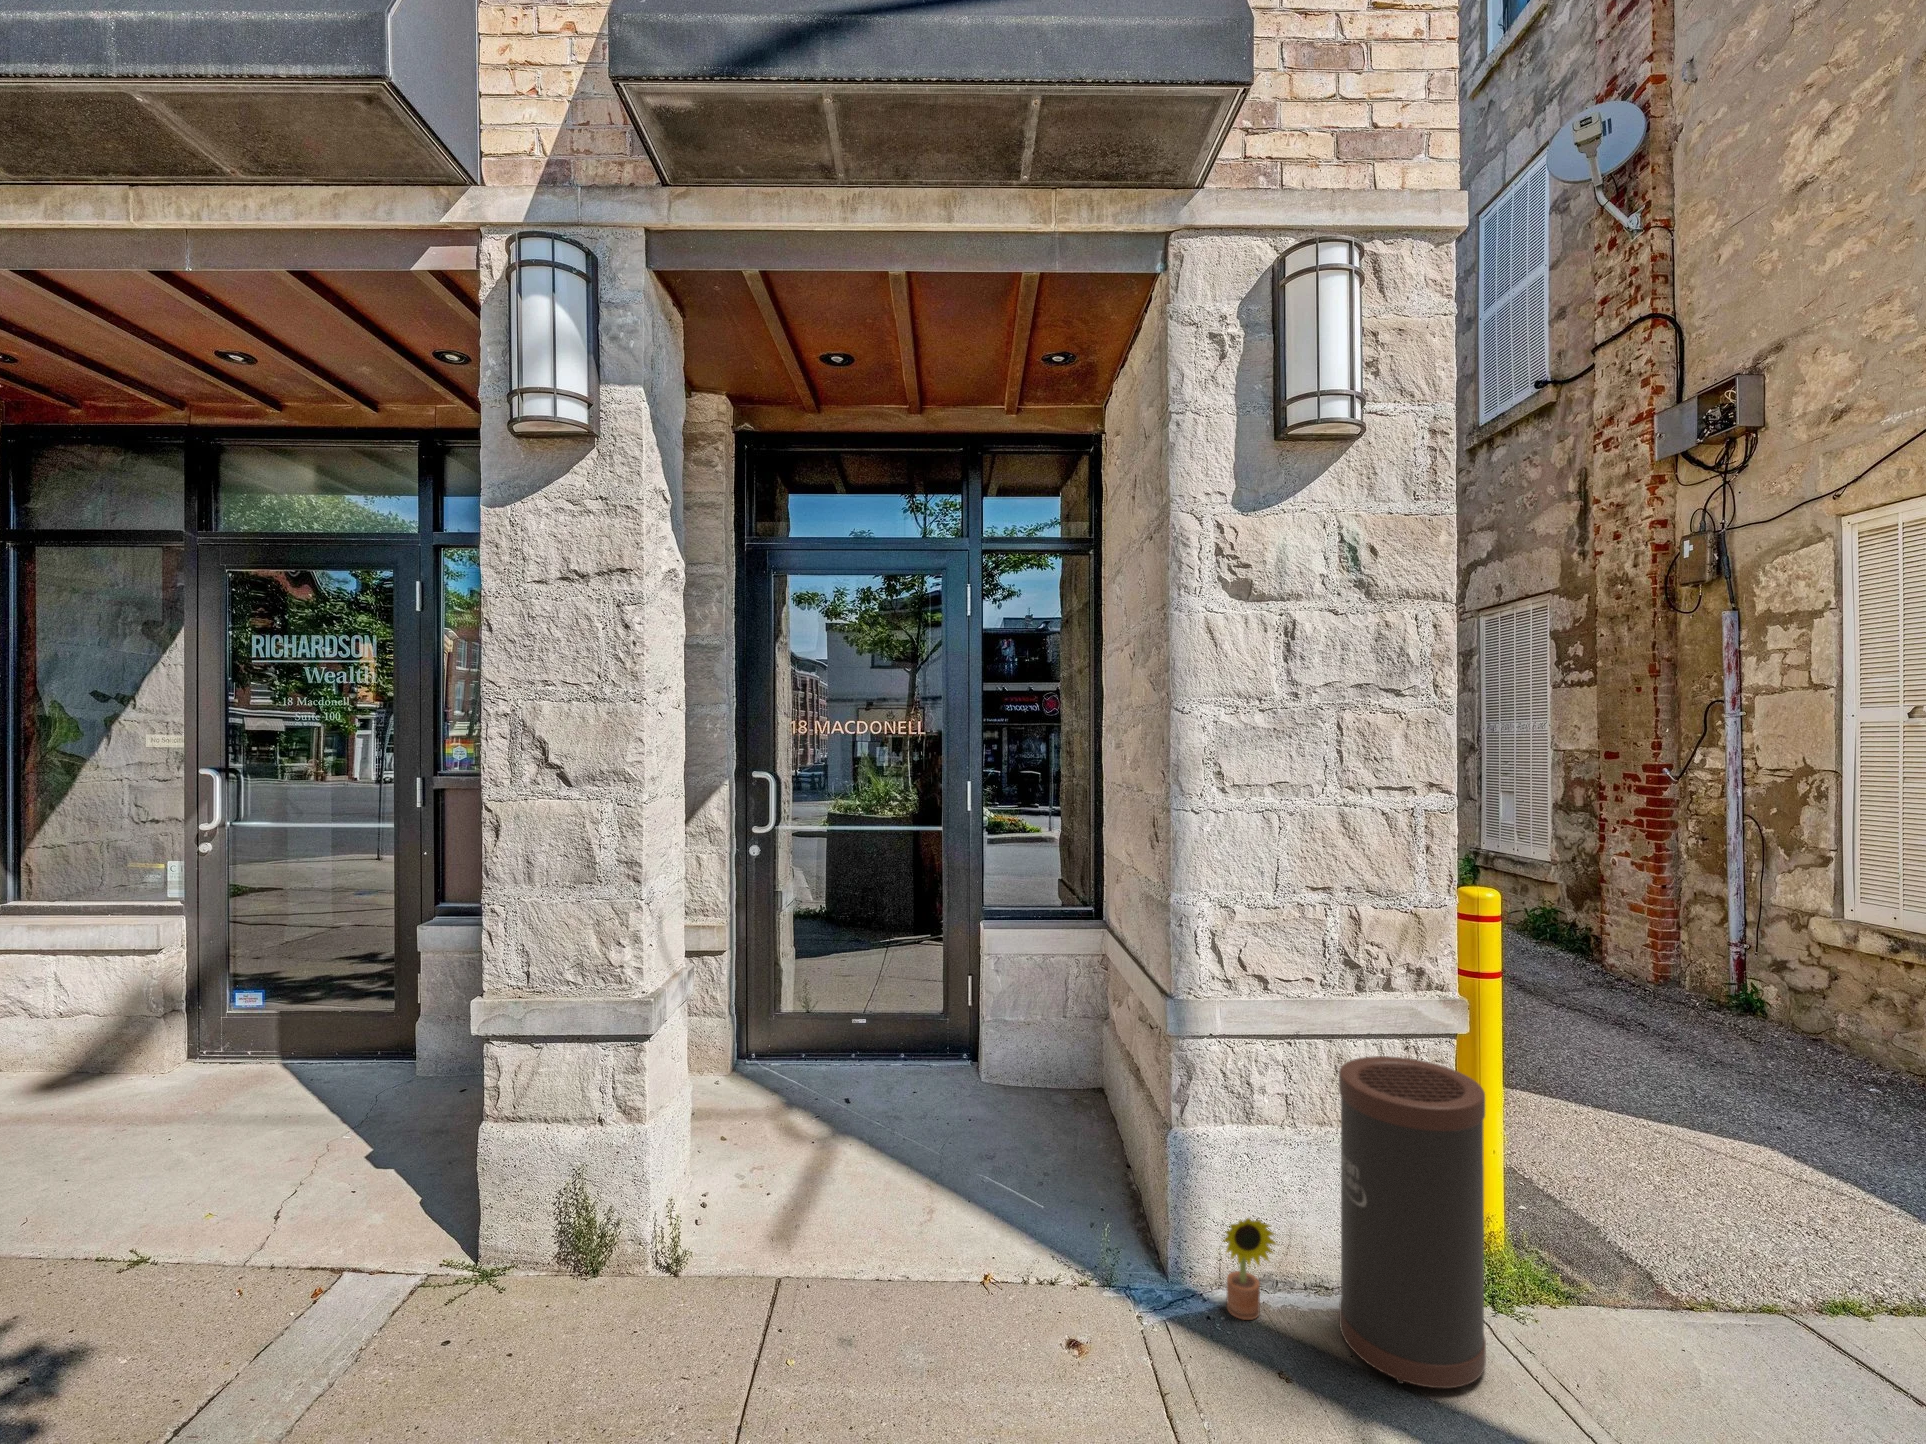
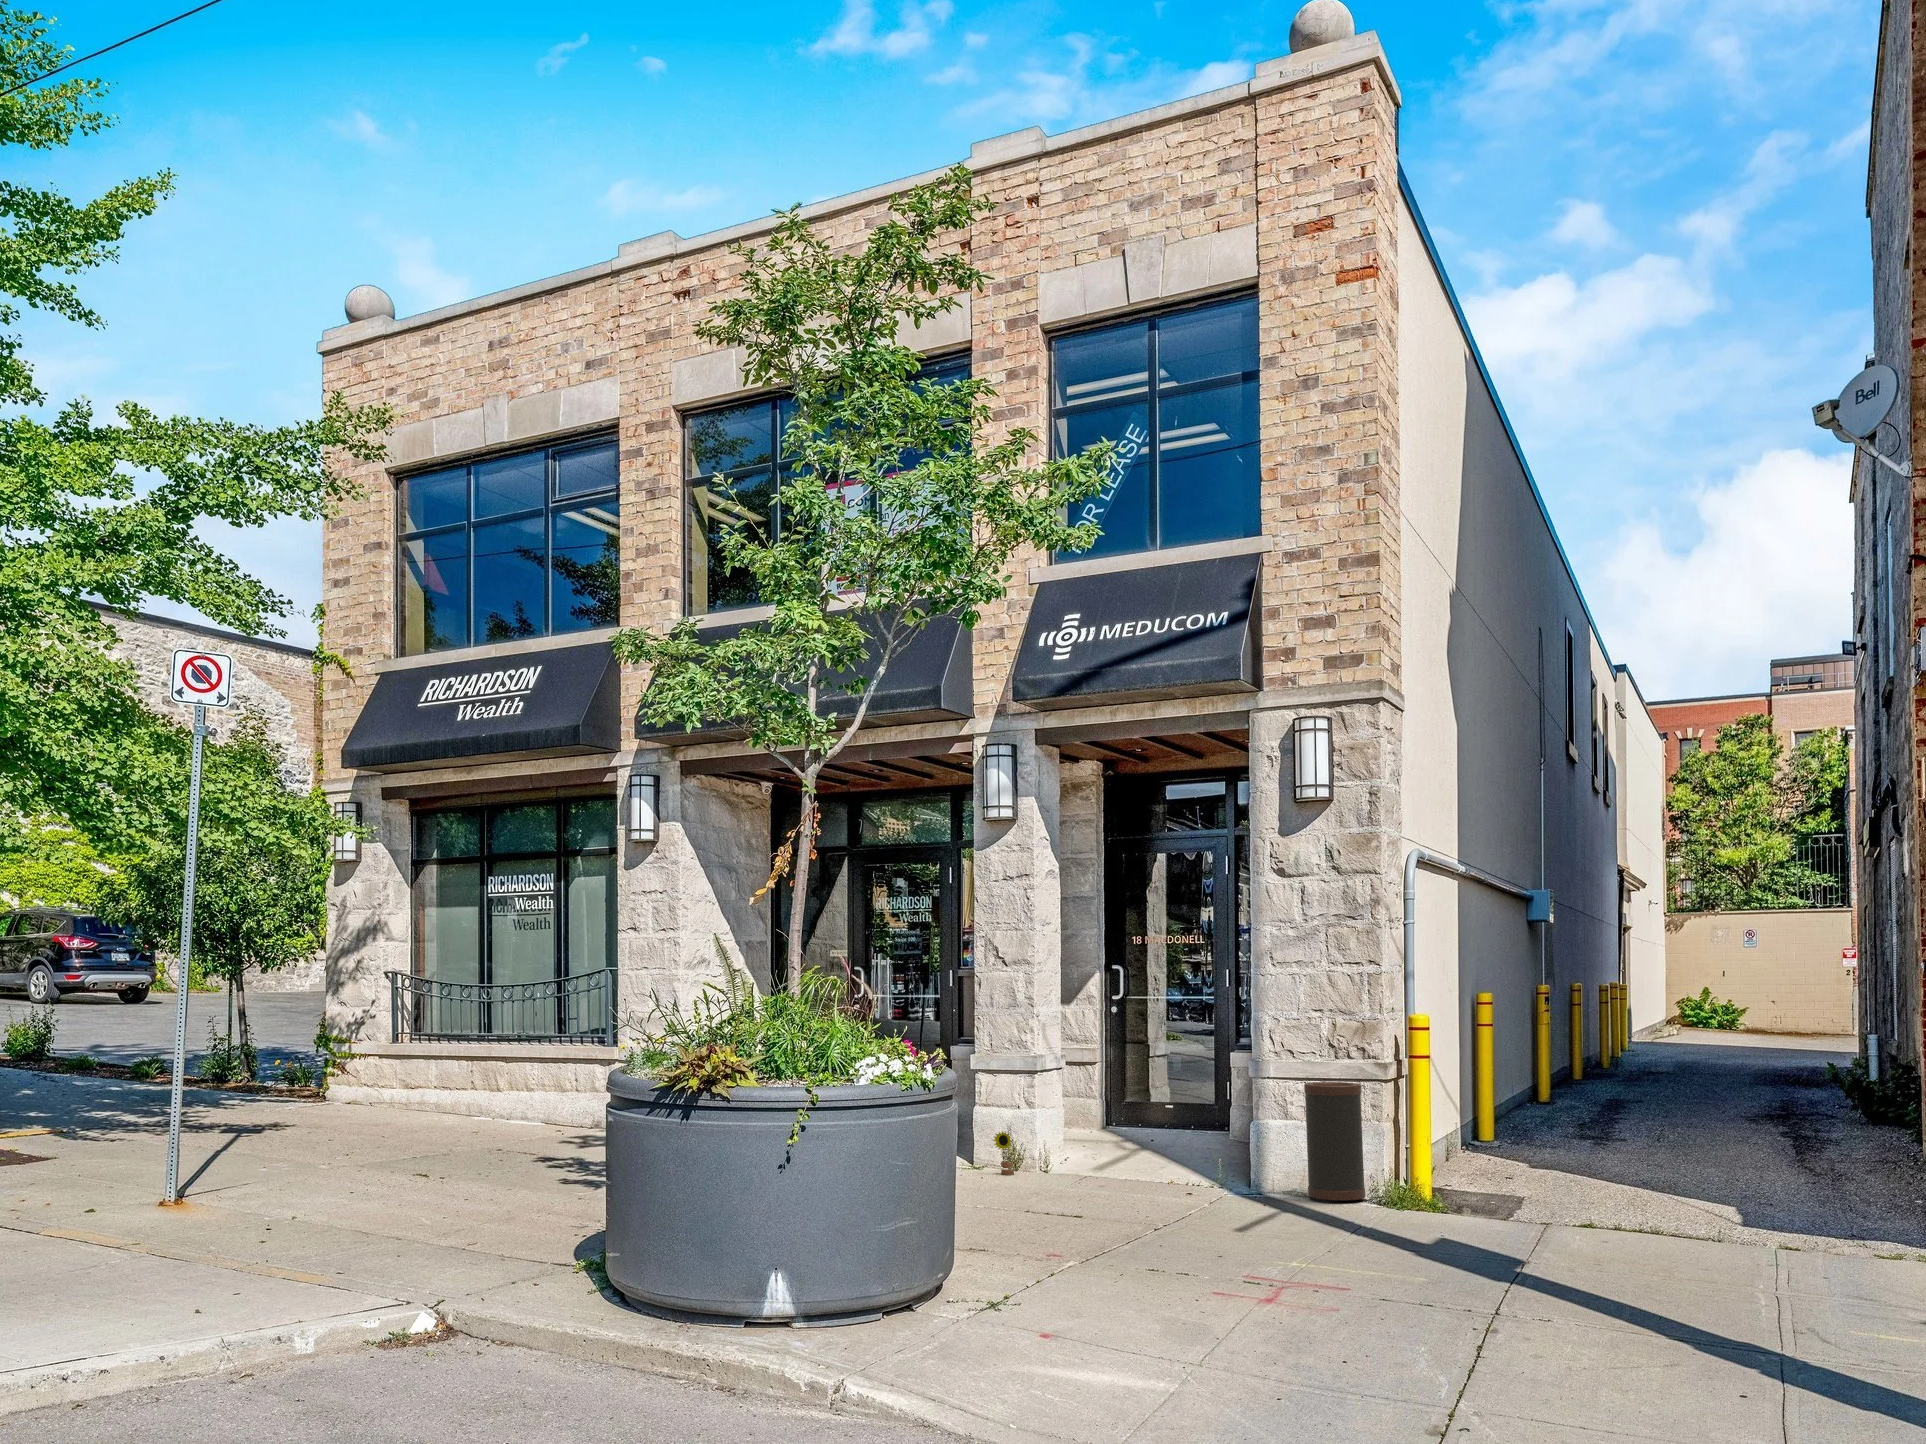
decorative plant: present [1224,1218,1276,1320] -> present [993,1131,1014,1175]

